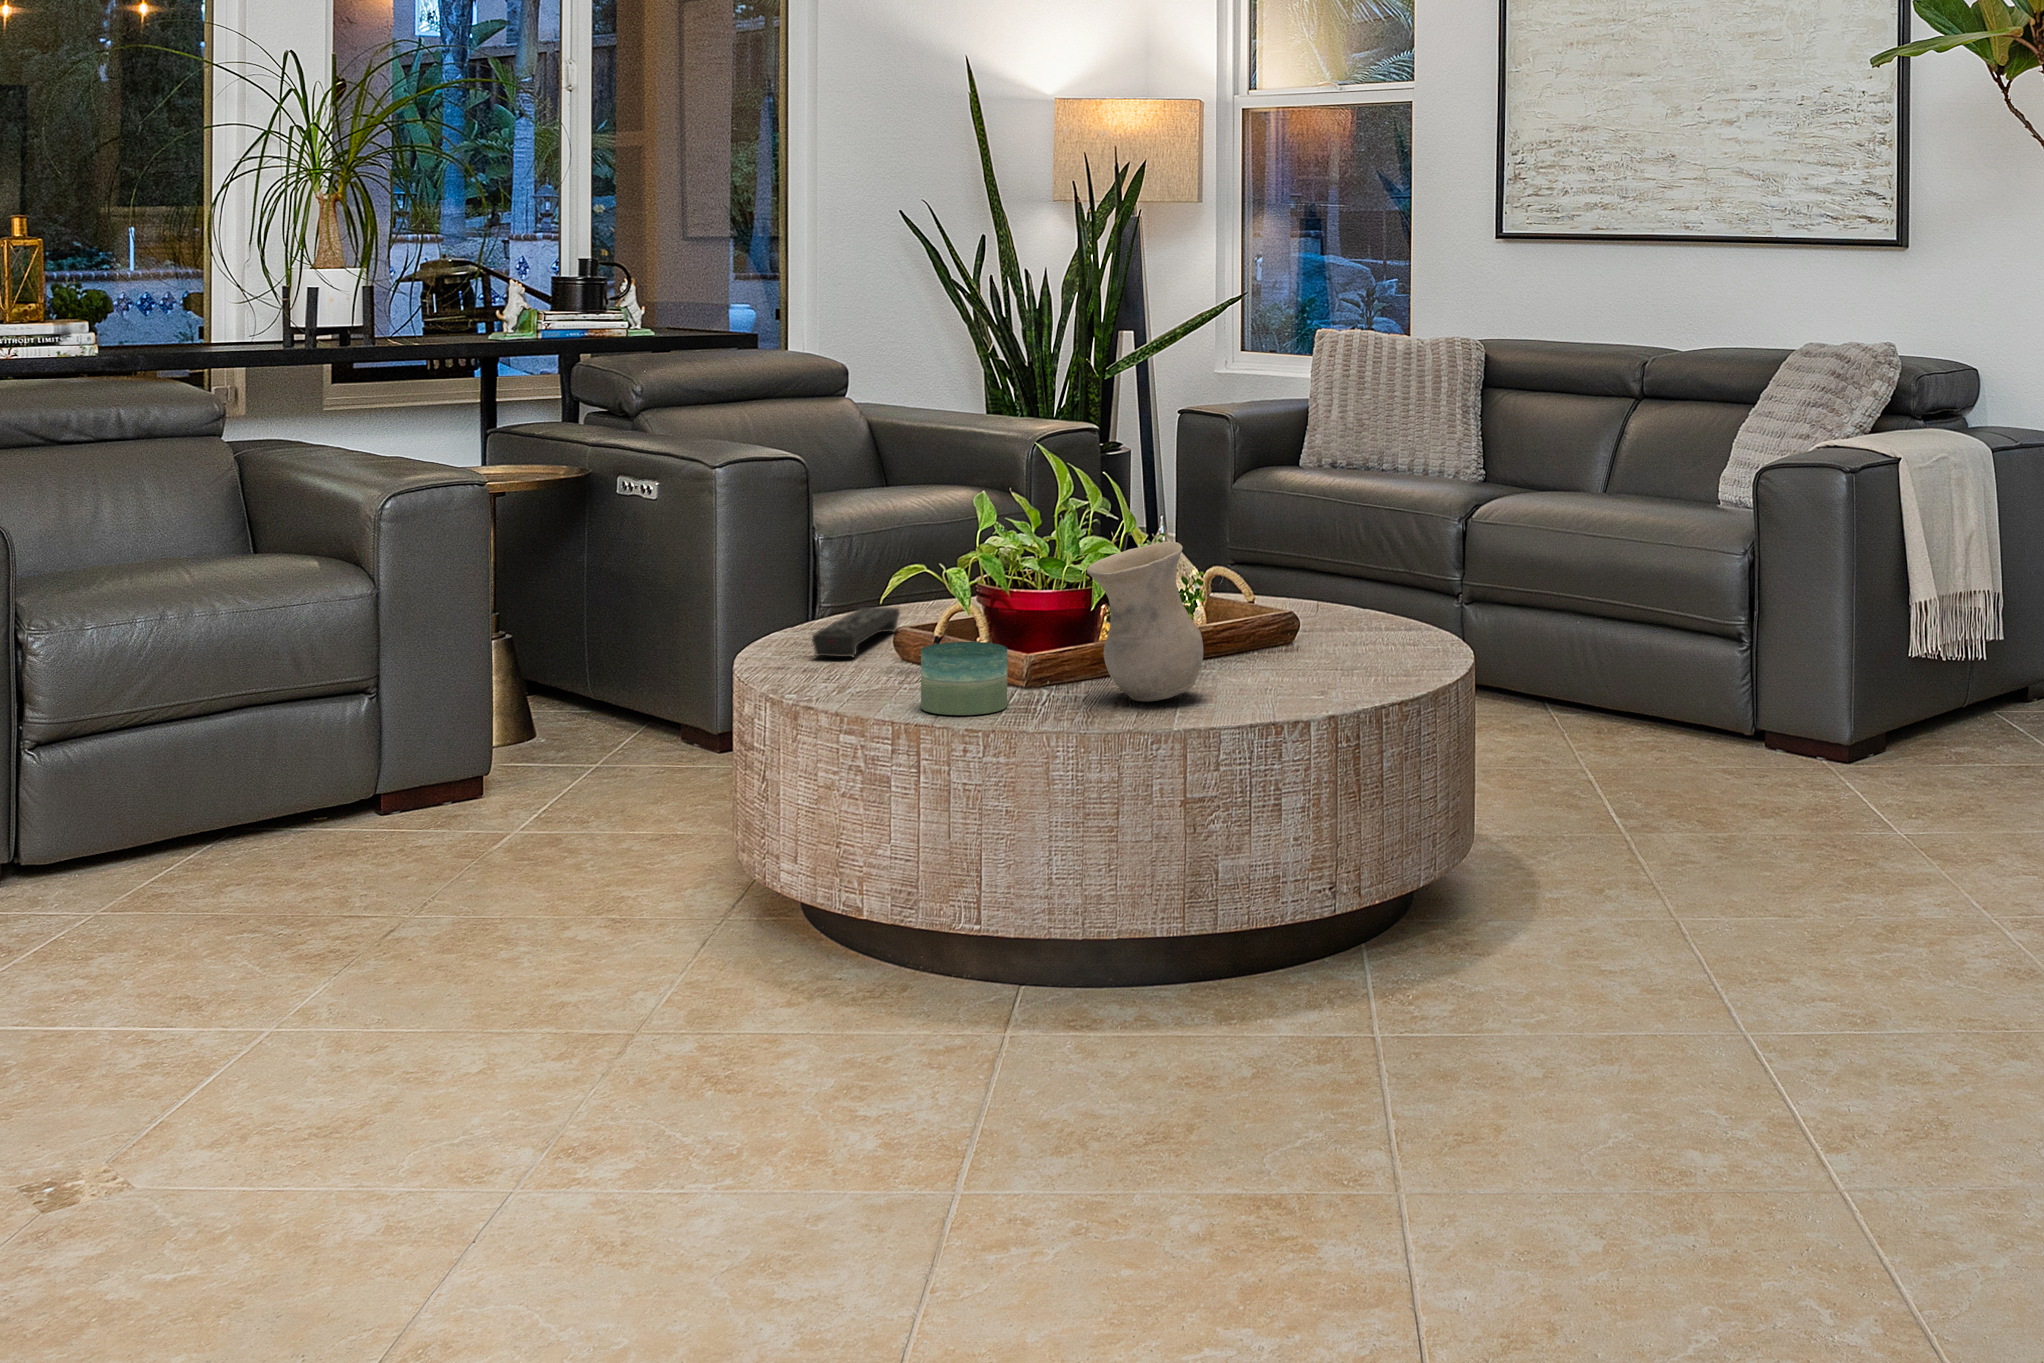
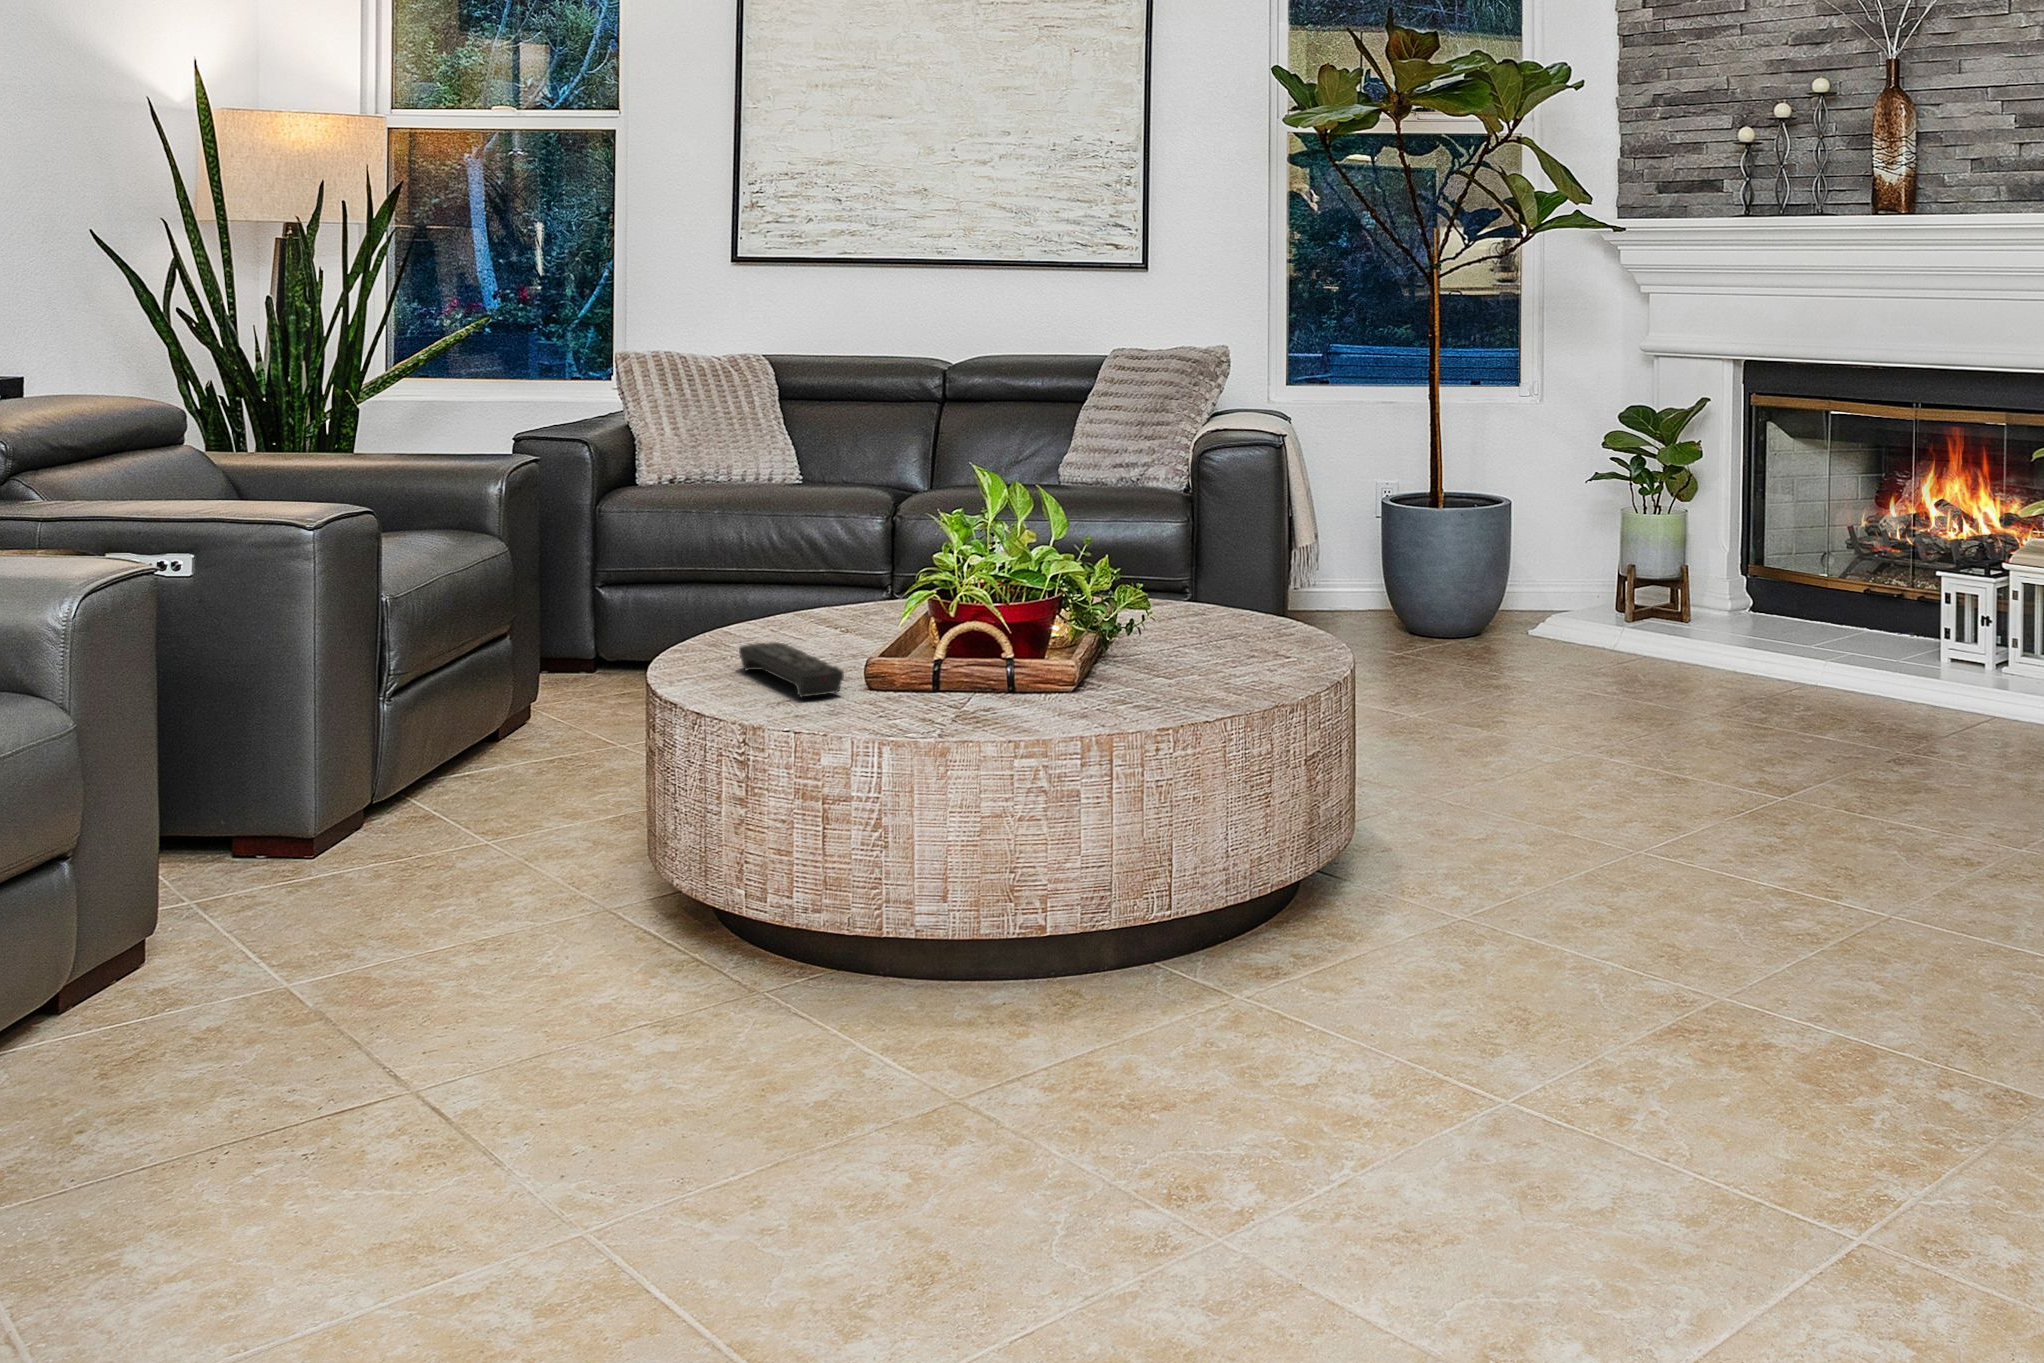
vase: present [1087,542,1203,701] -> none [1156,538,1252,684]
candle: present [921,642,1008,715] -> none [1053,651,1136,723]

